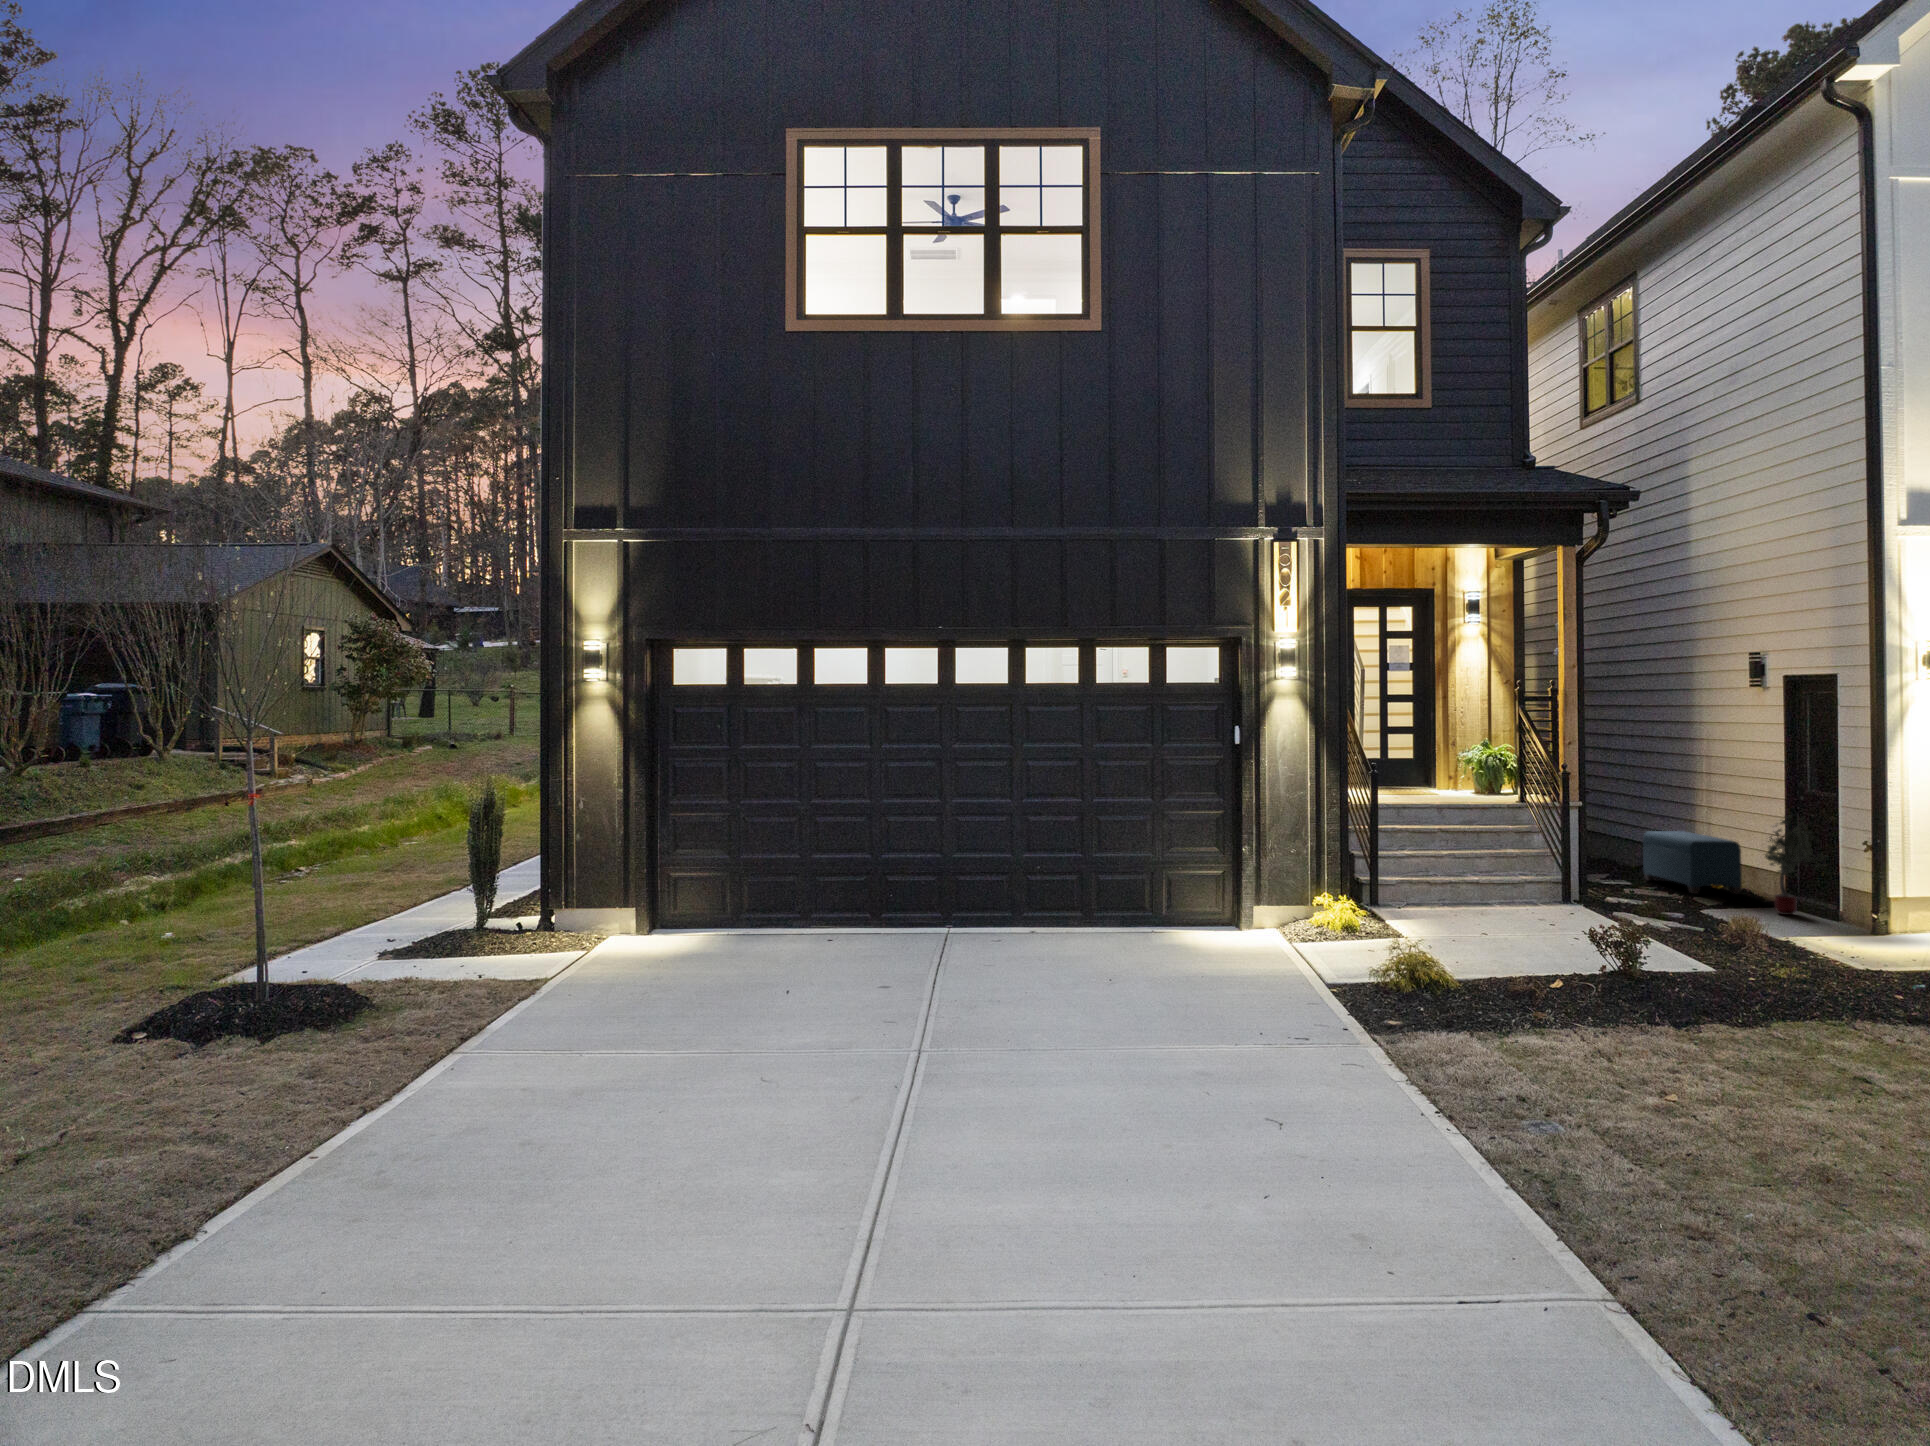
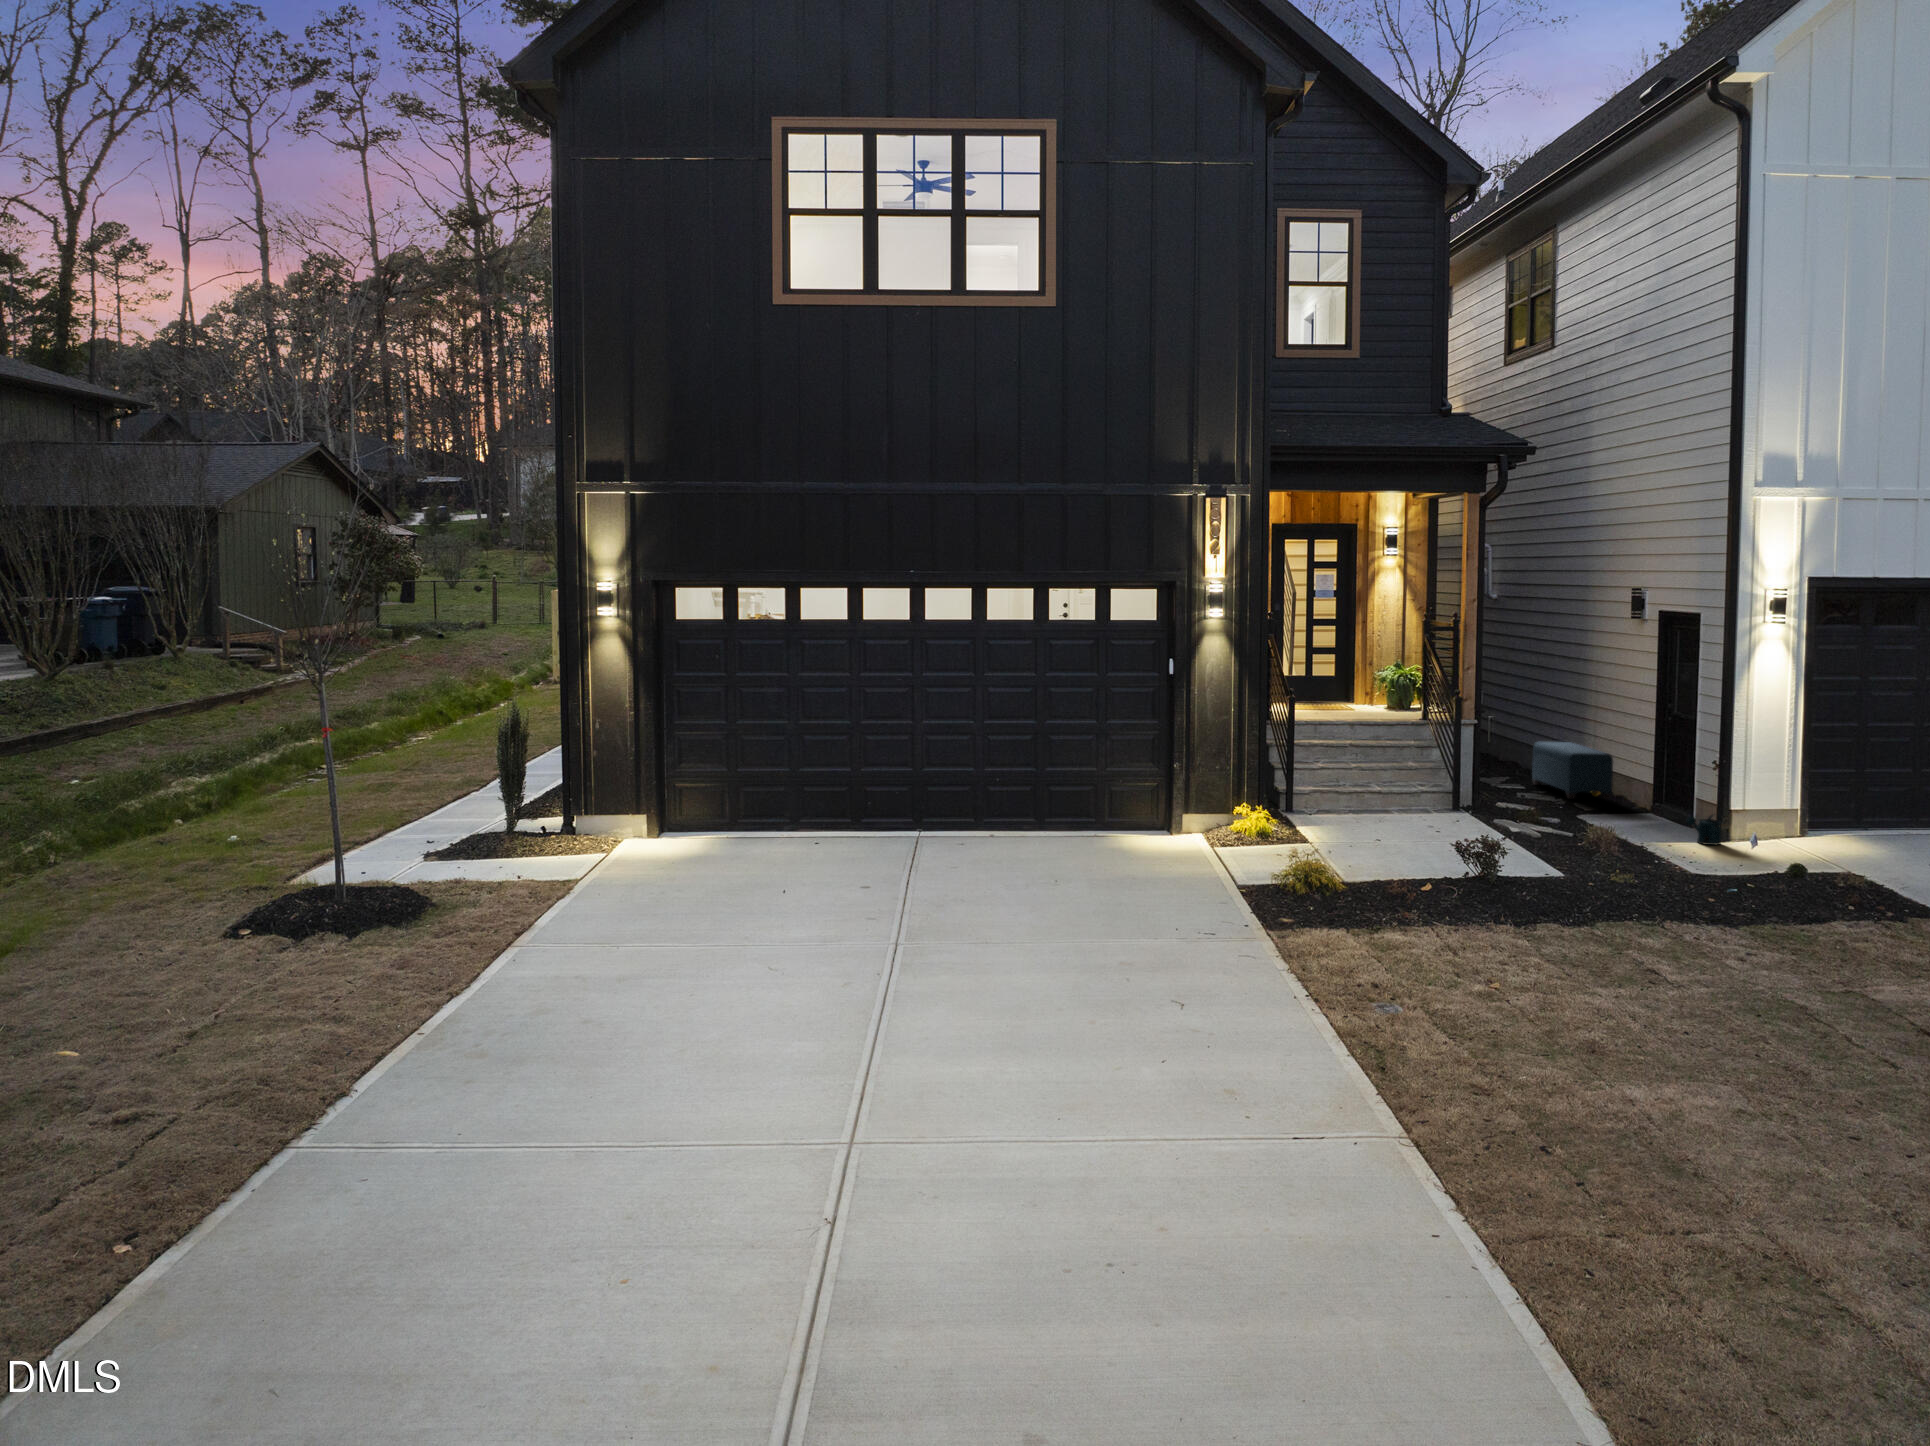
potted tree: present [1765,816,1825,915] -> none [1628,735,1680,821]
watering can: none [1848,902,1891,939] -> present [1687,815,1721,845]

